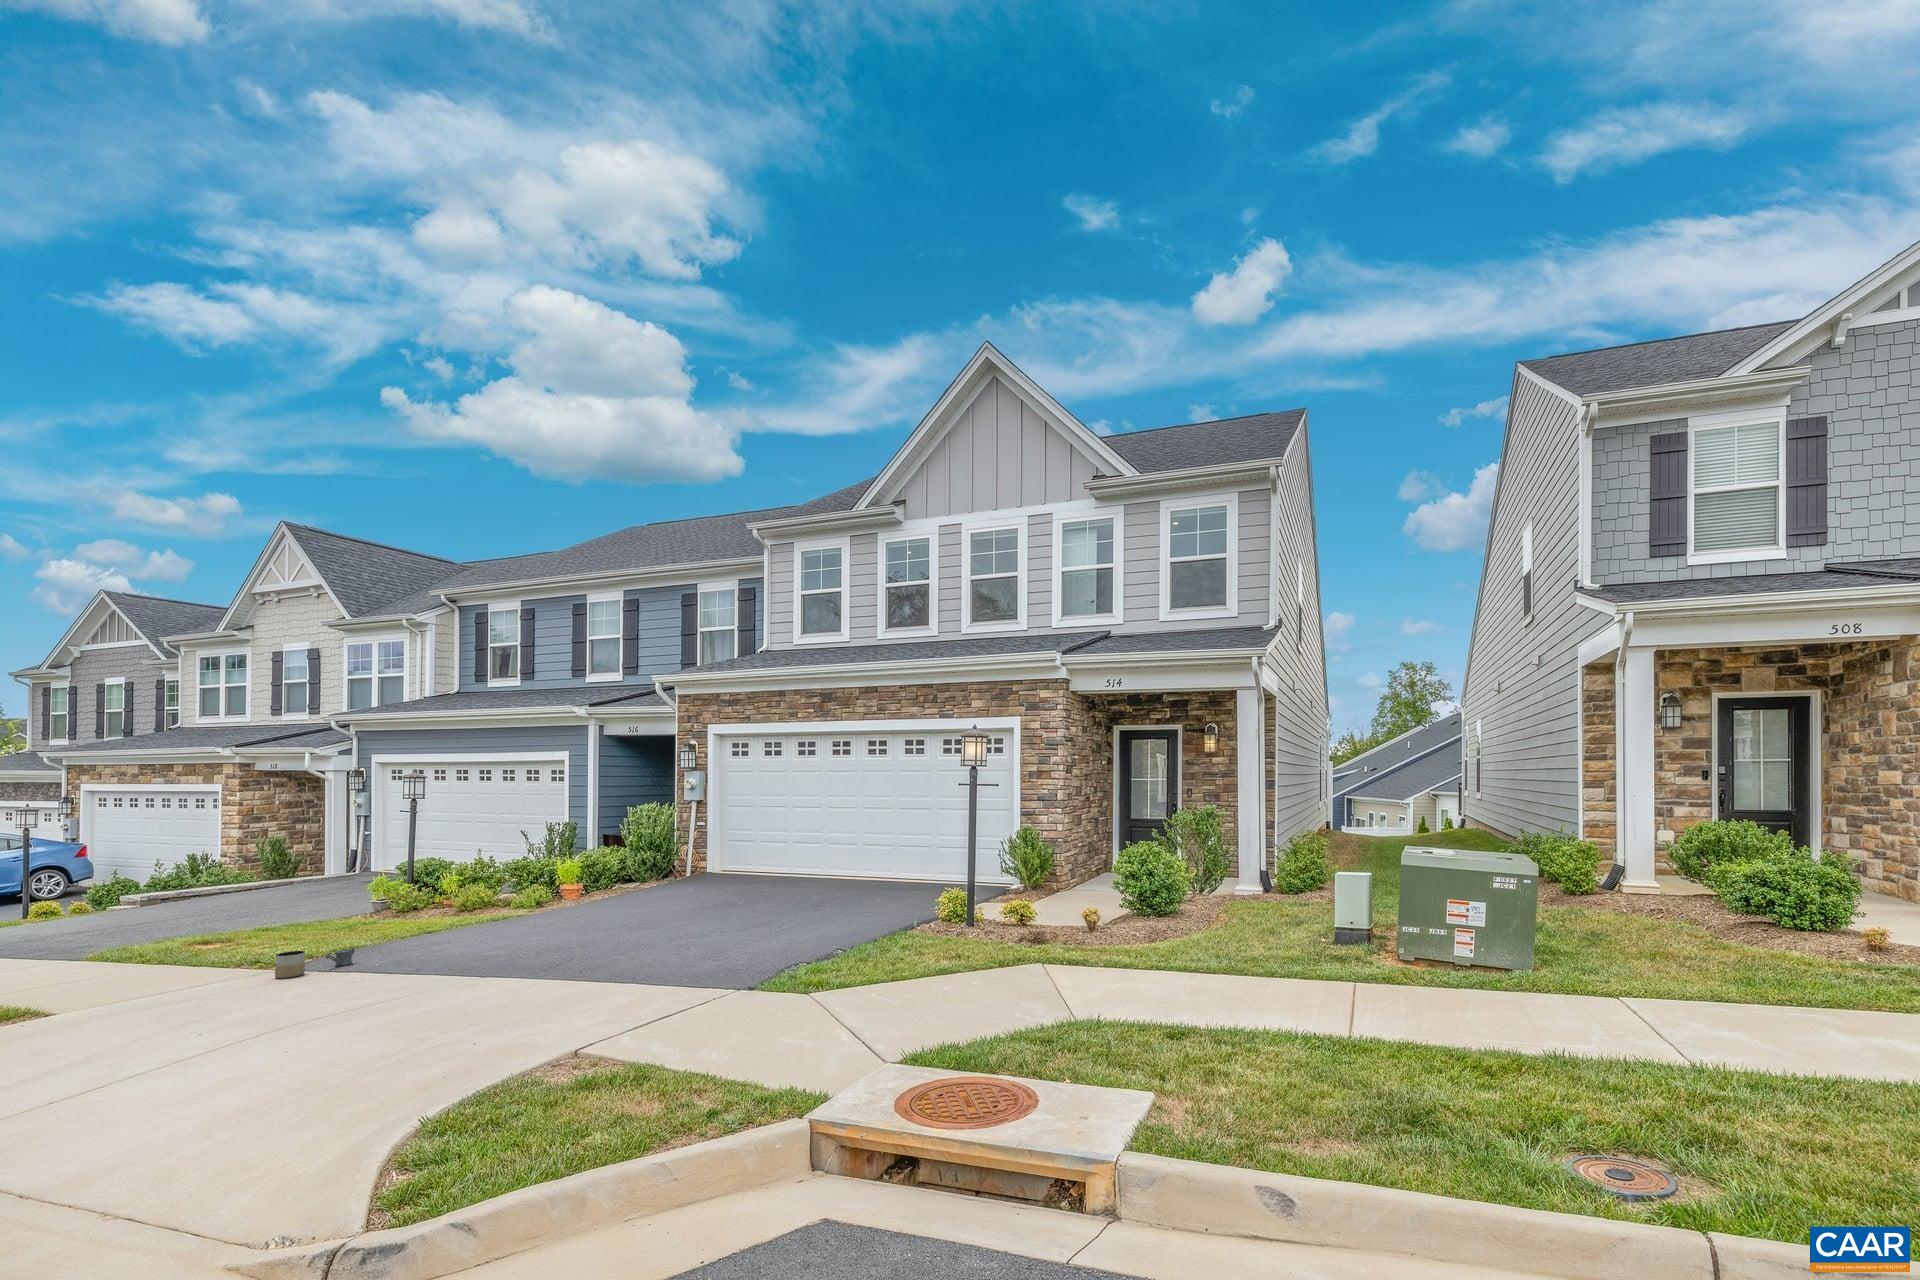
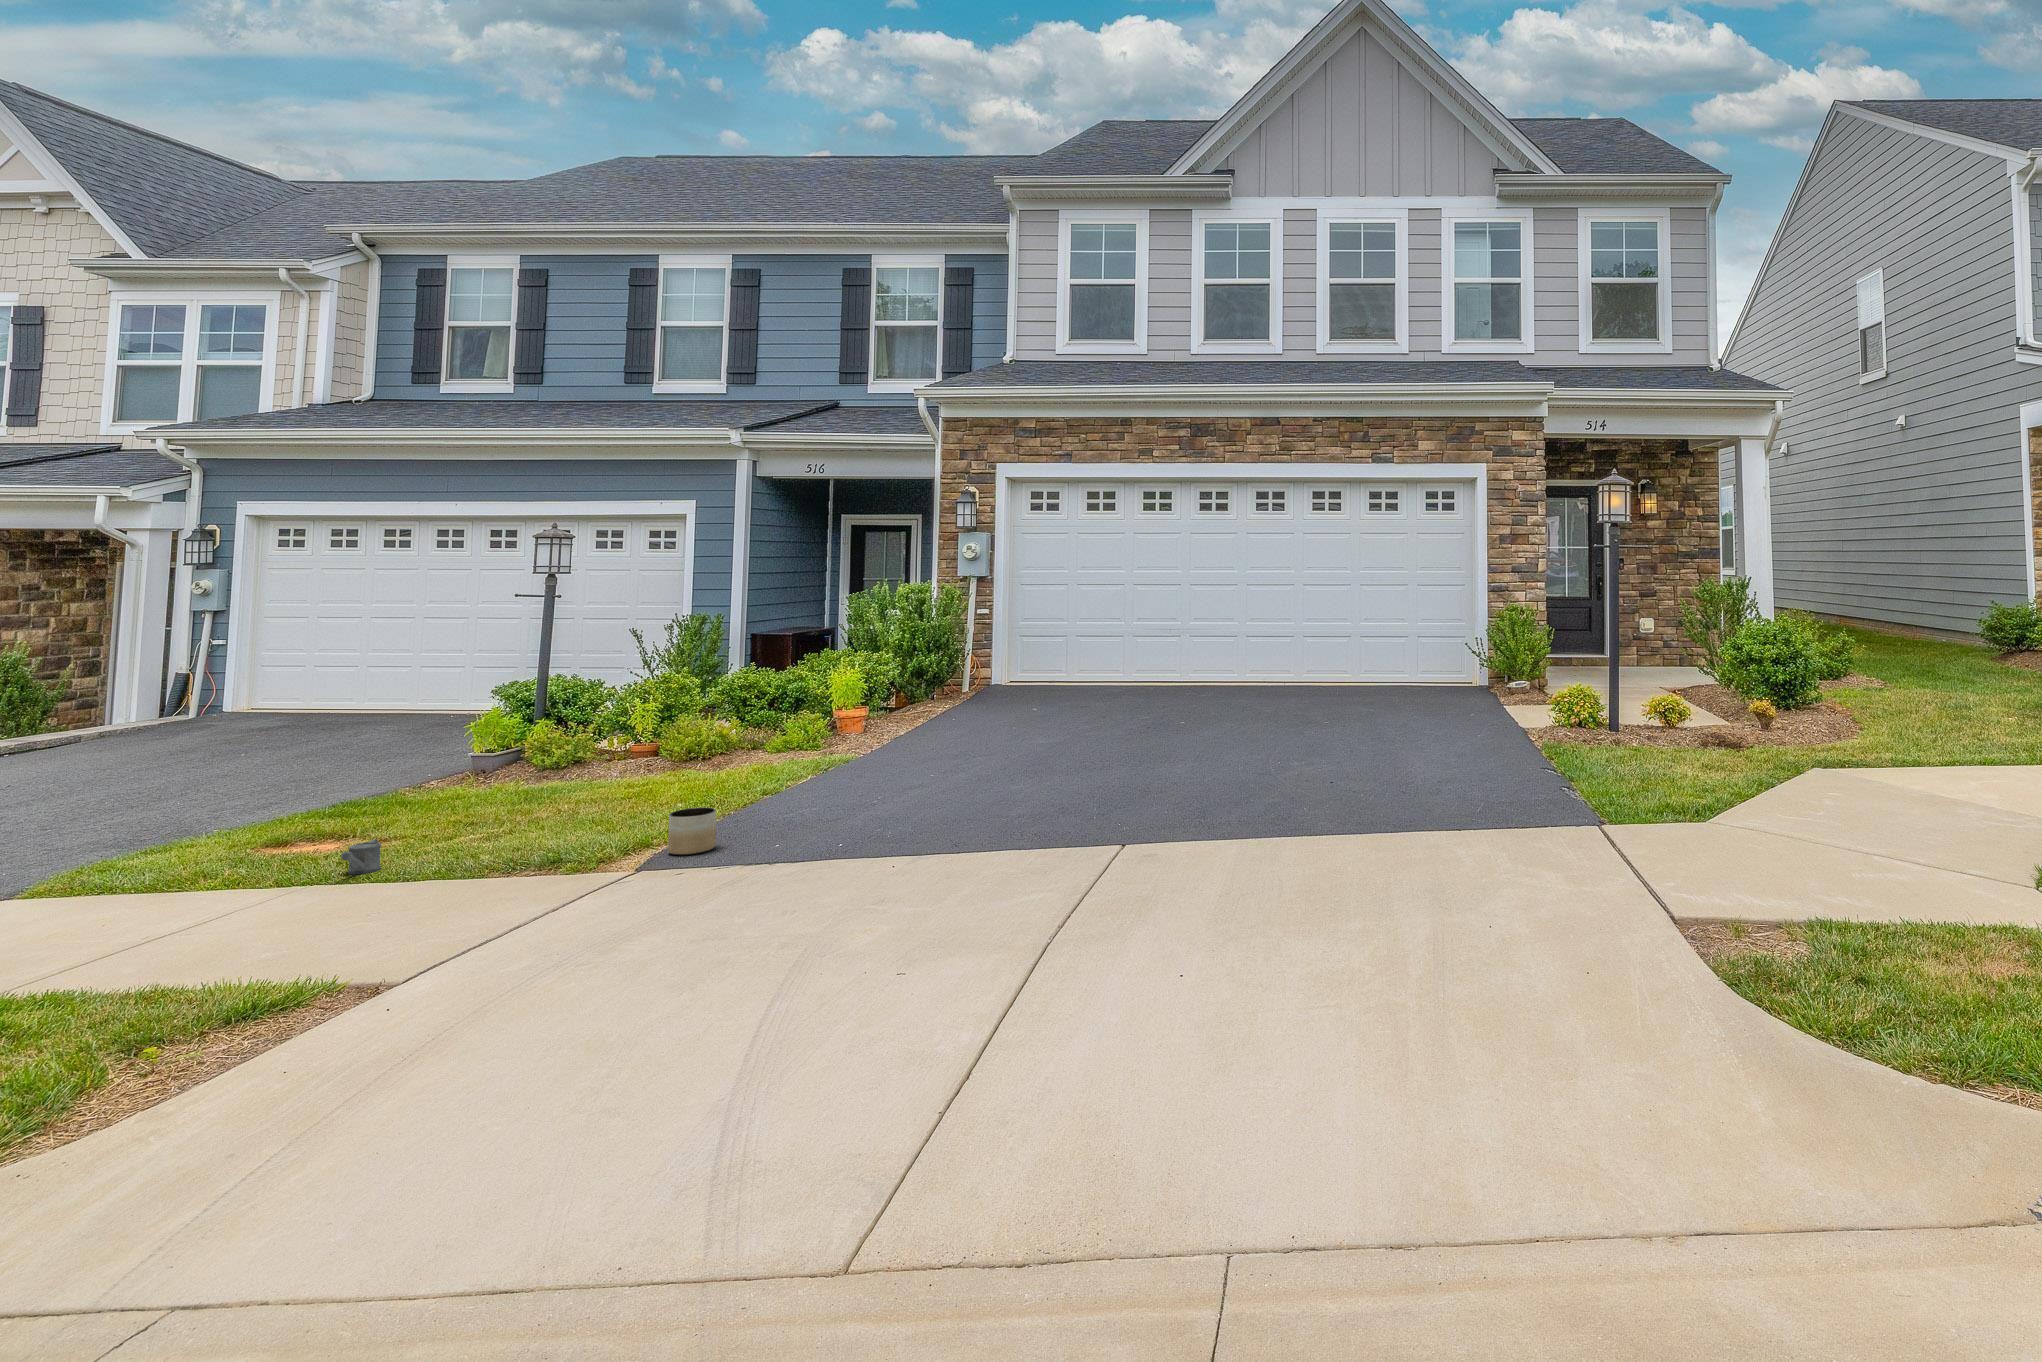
watering can: present [326,948,354,967] -> present [341,839,381,875]

